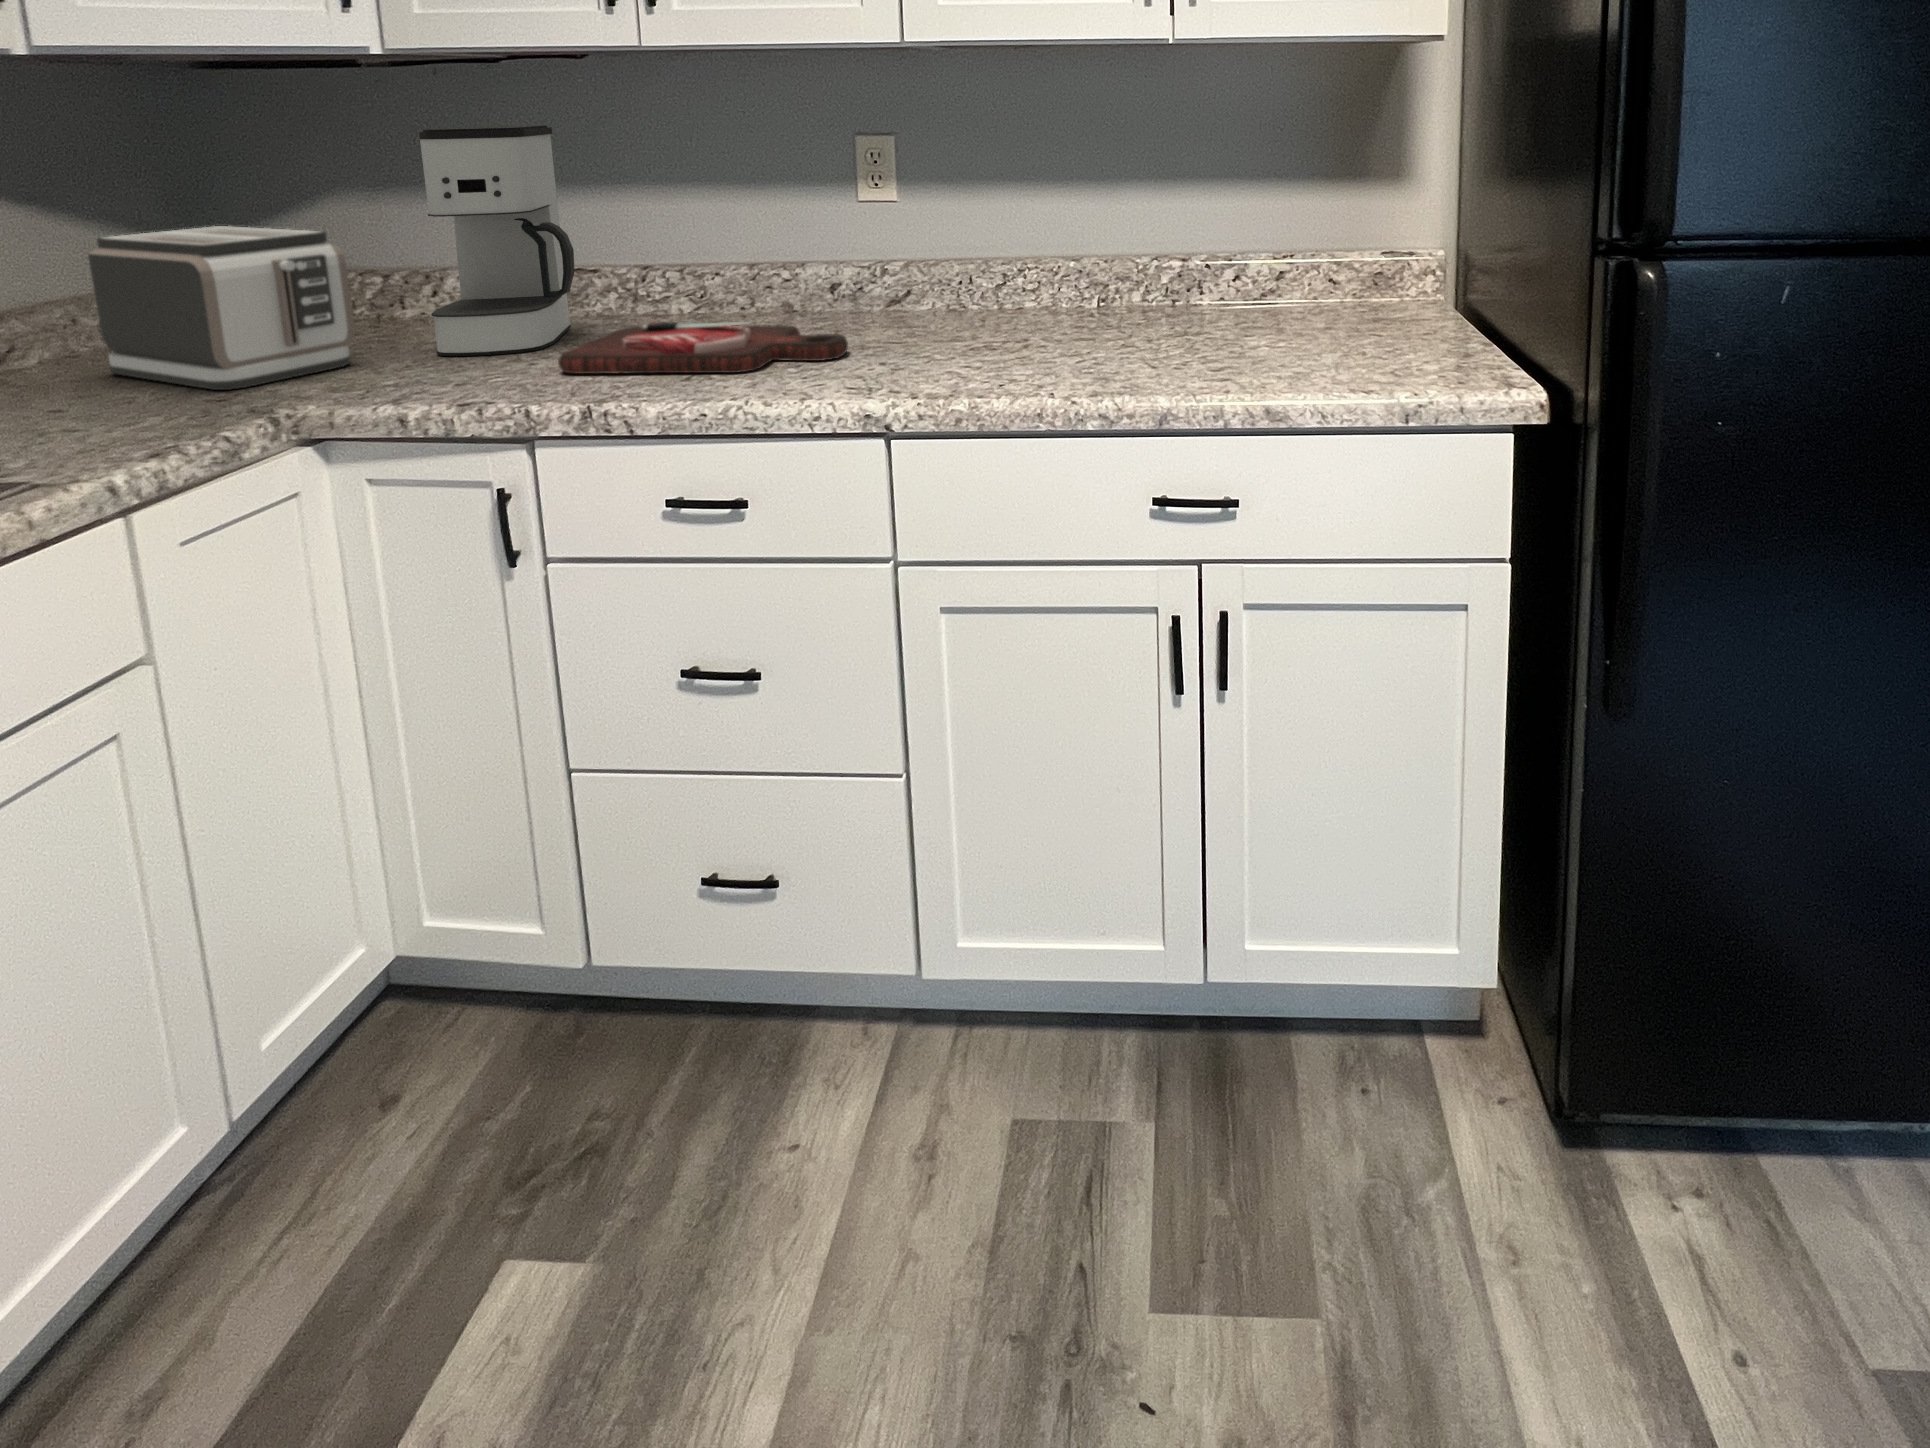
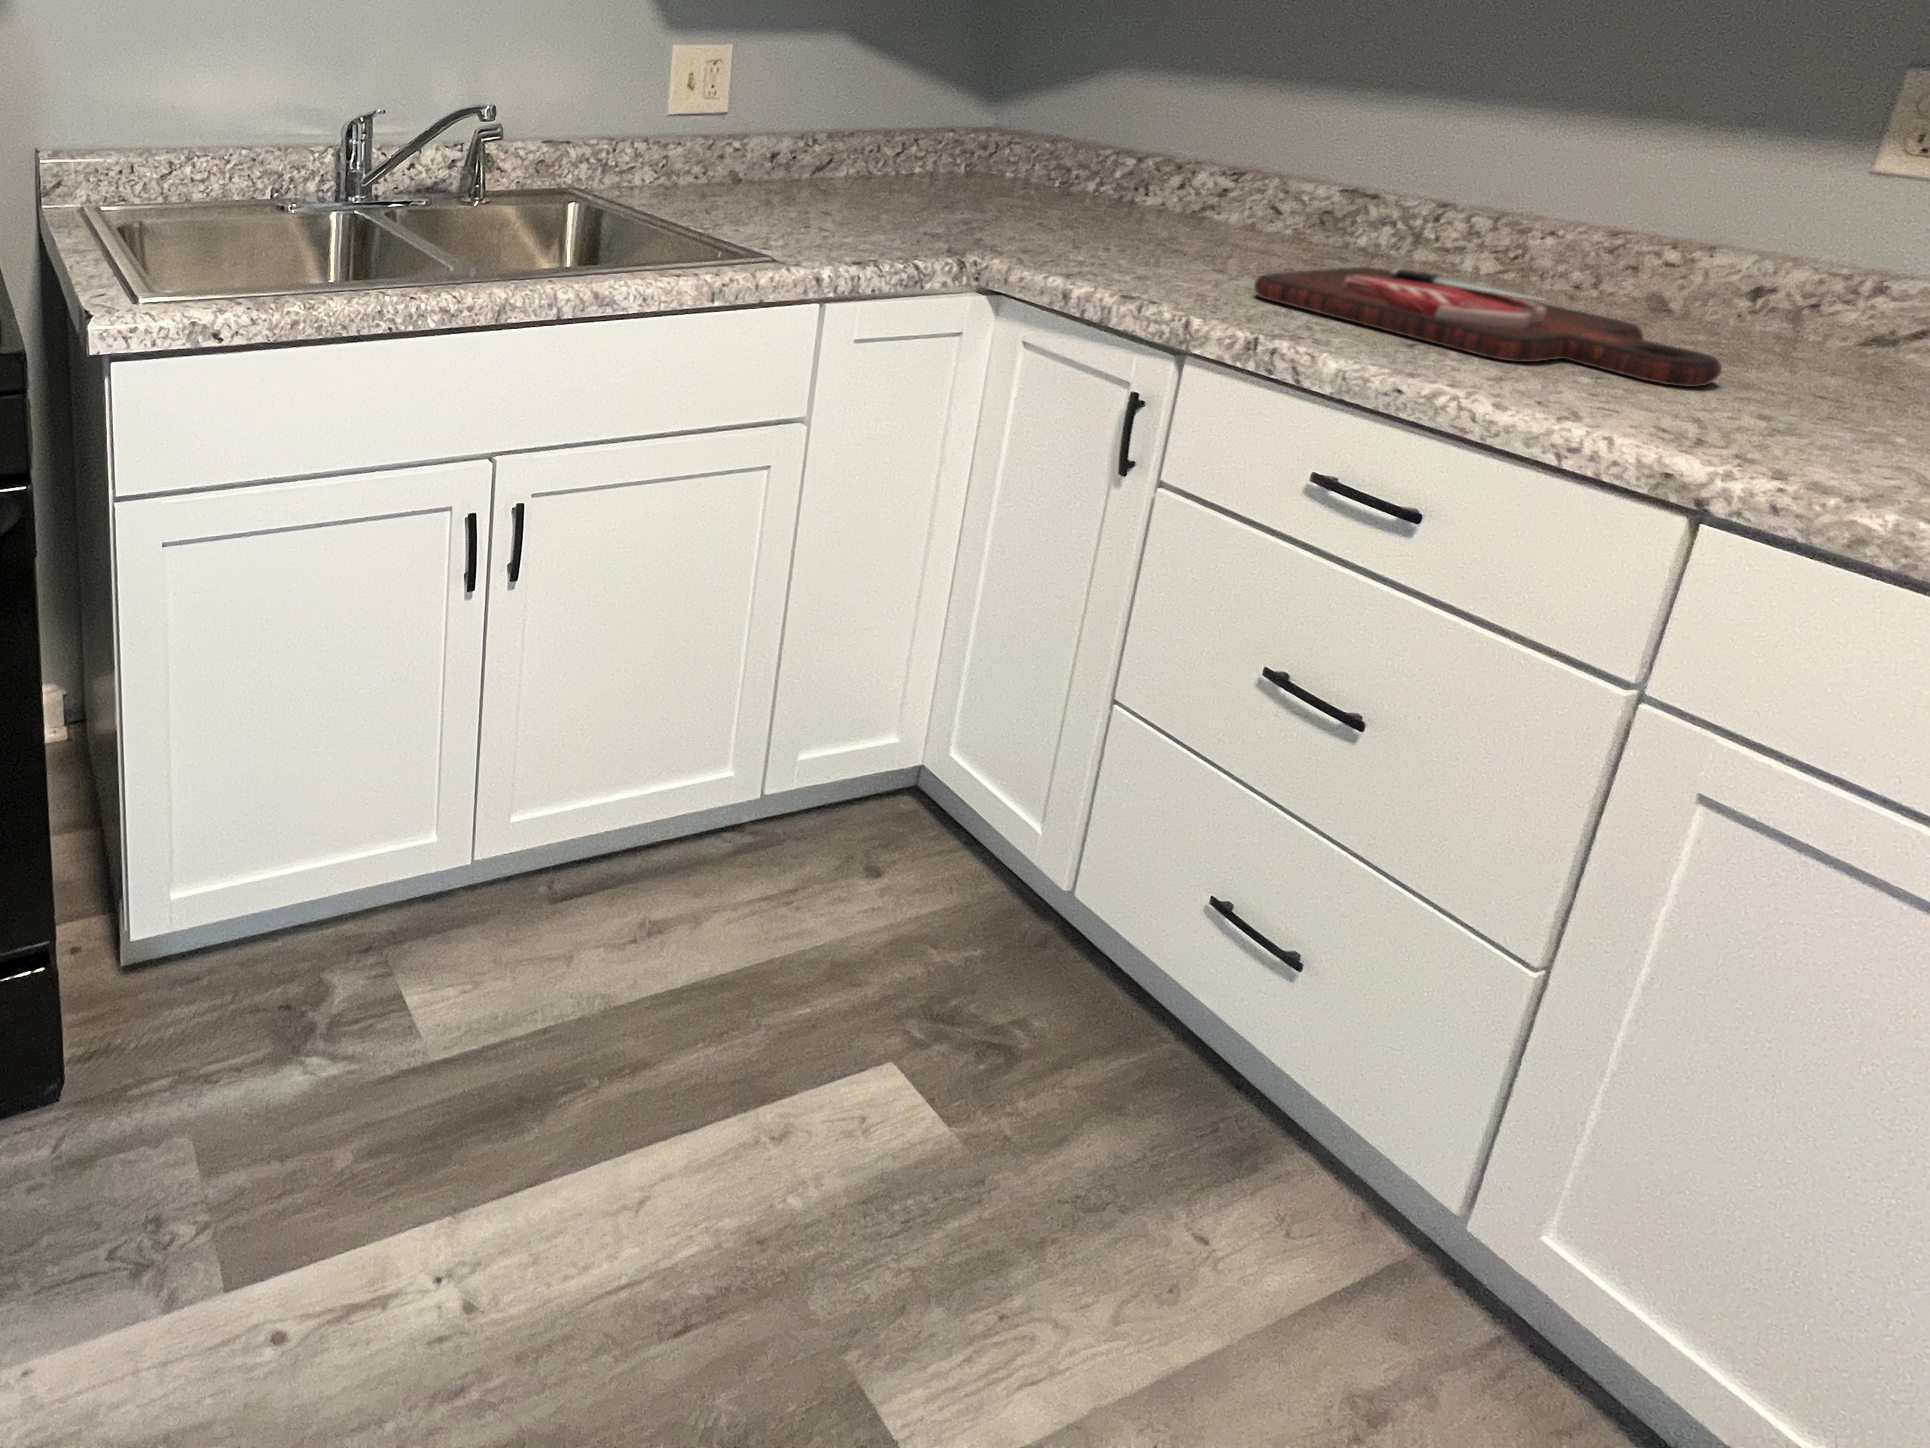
coffee maker: present [419,125,574,356] -> none [1143,7,1369,267]
toaster: present [88,226,355,390] -> none [883,83,1084,234]

